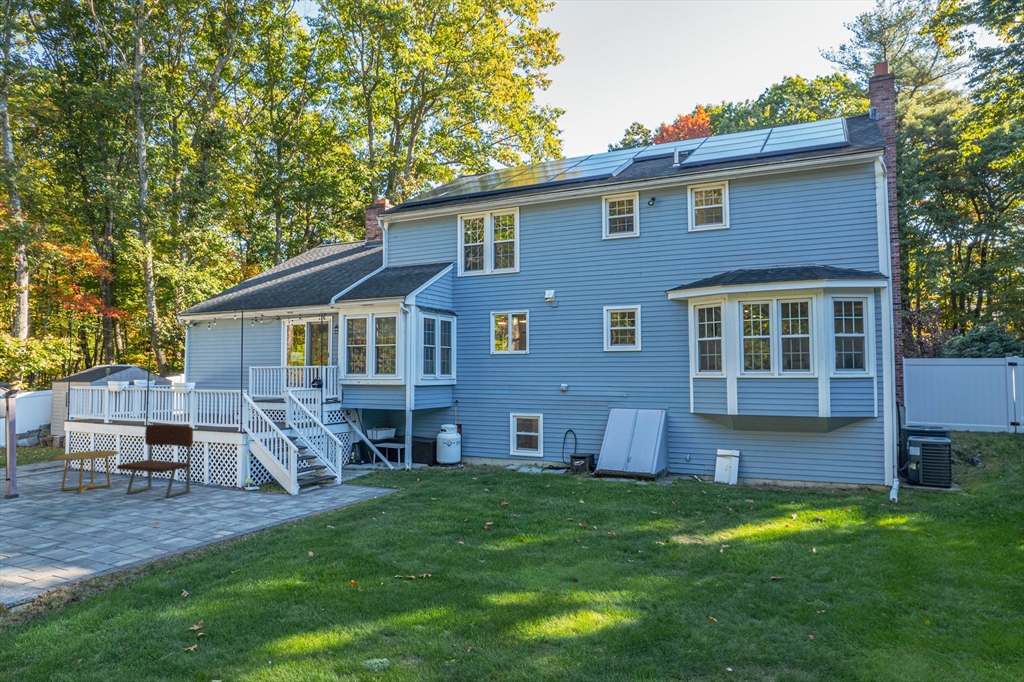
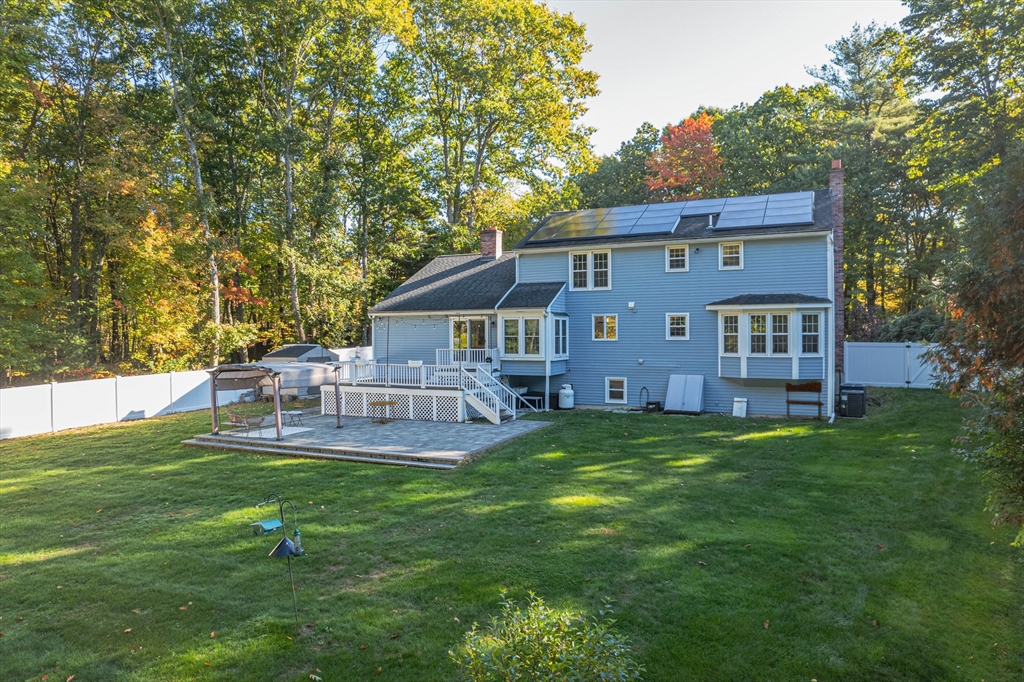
bench: present [117,425,193,498] -> present [786,381,824,419]

